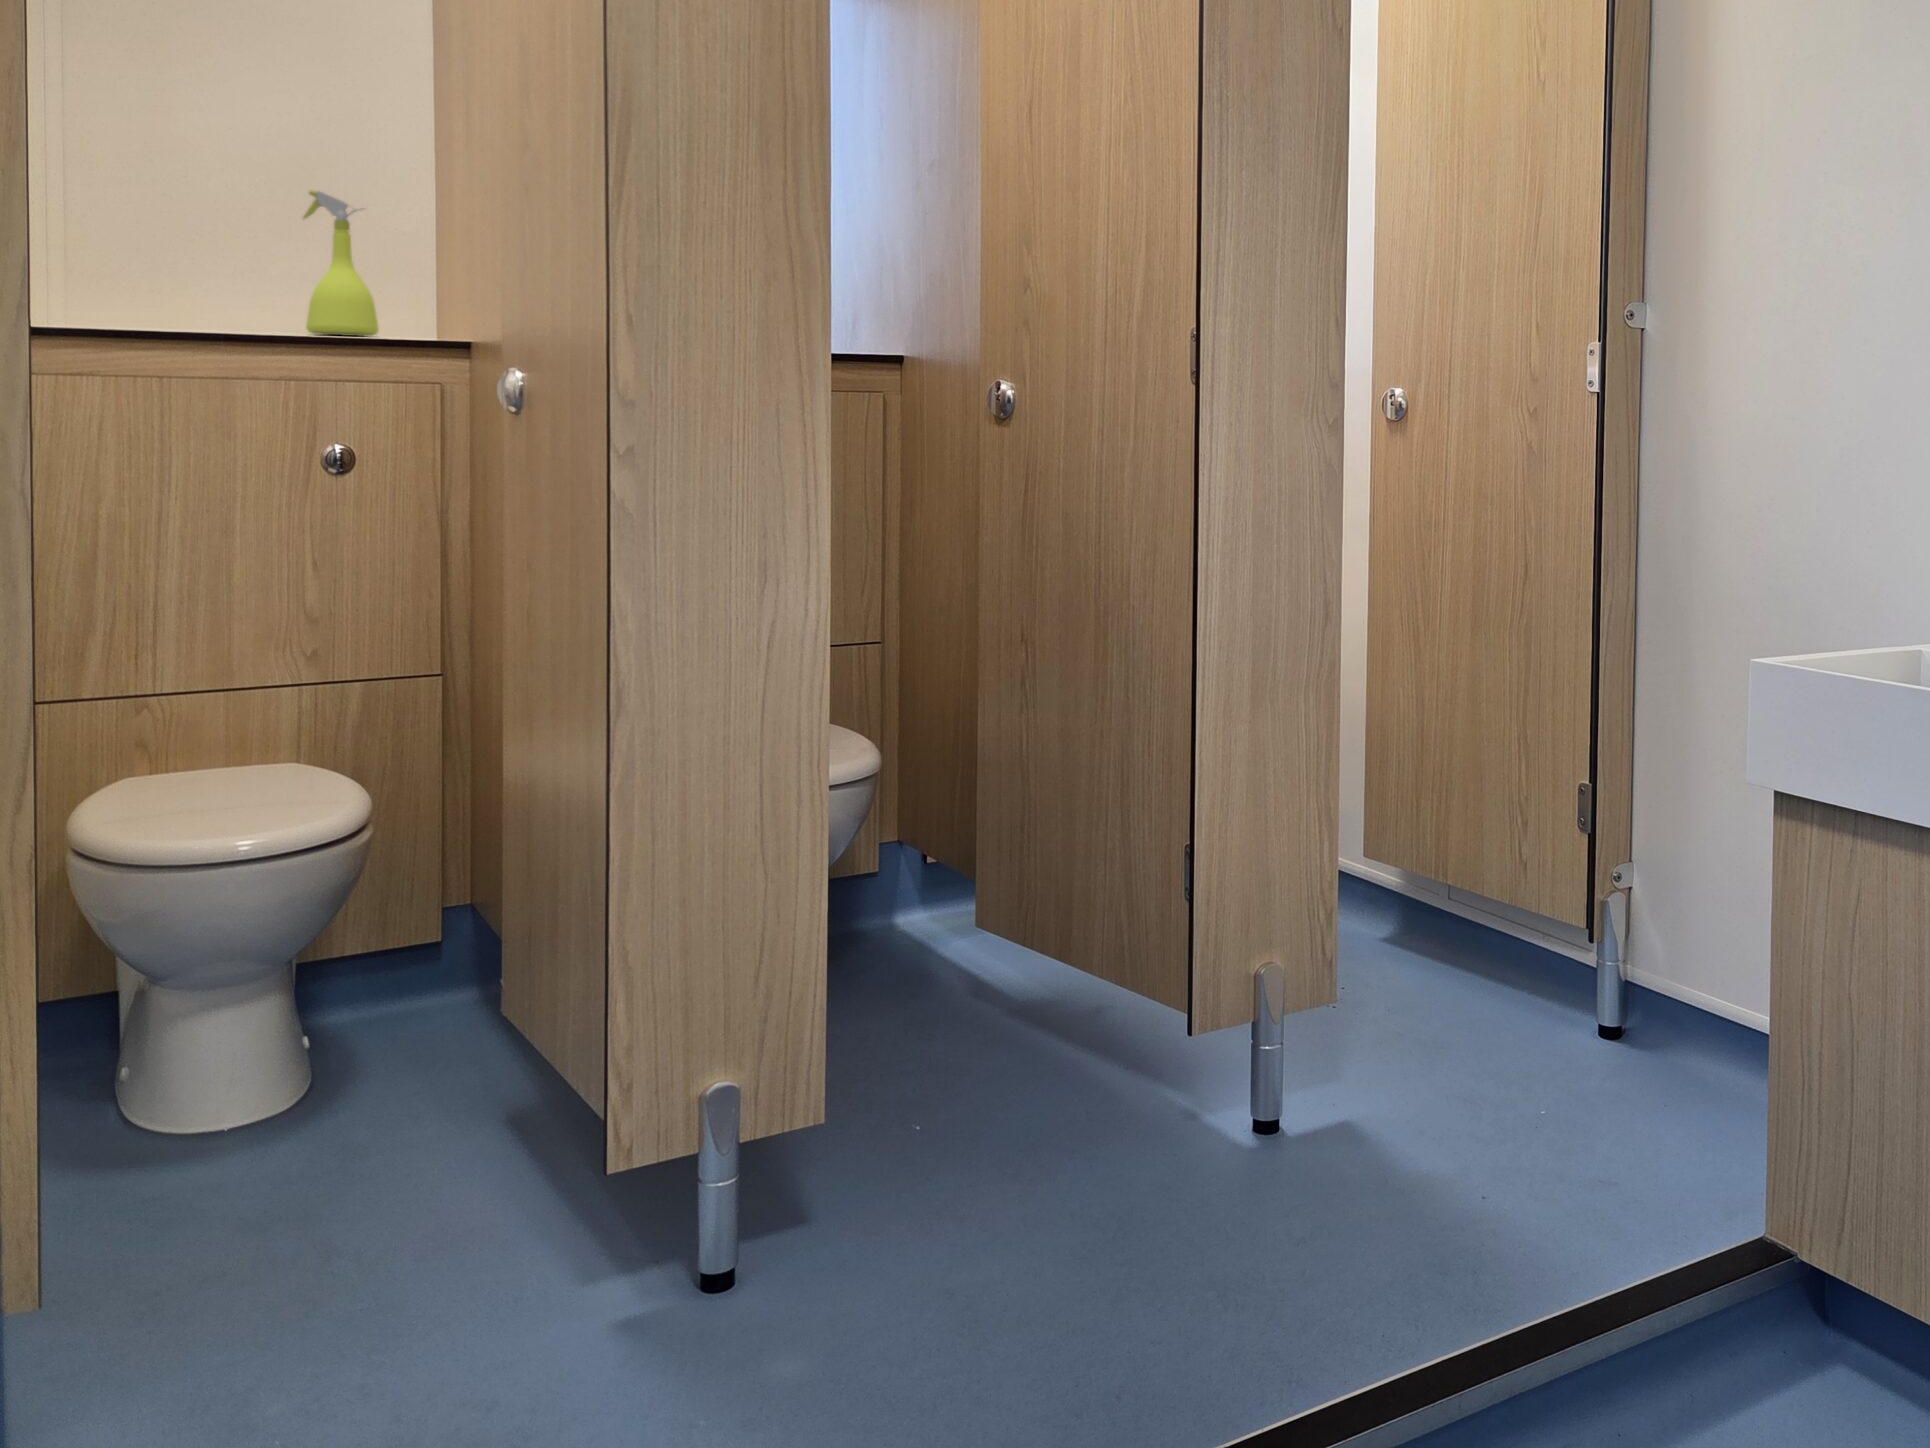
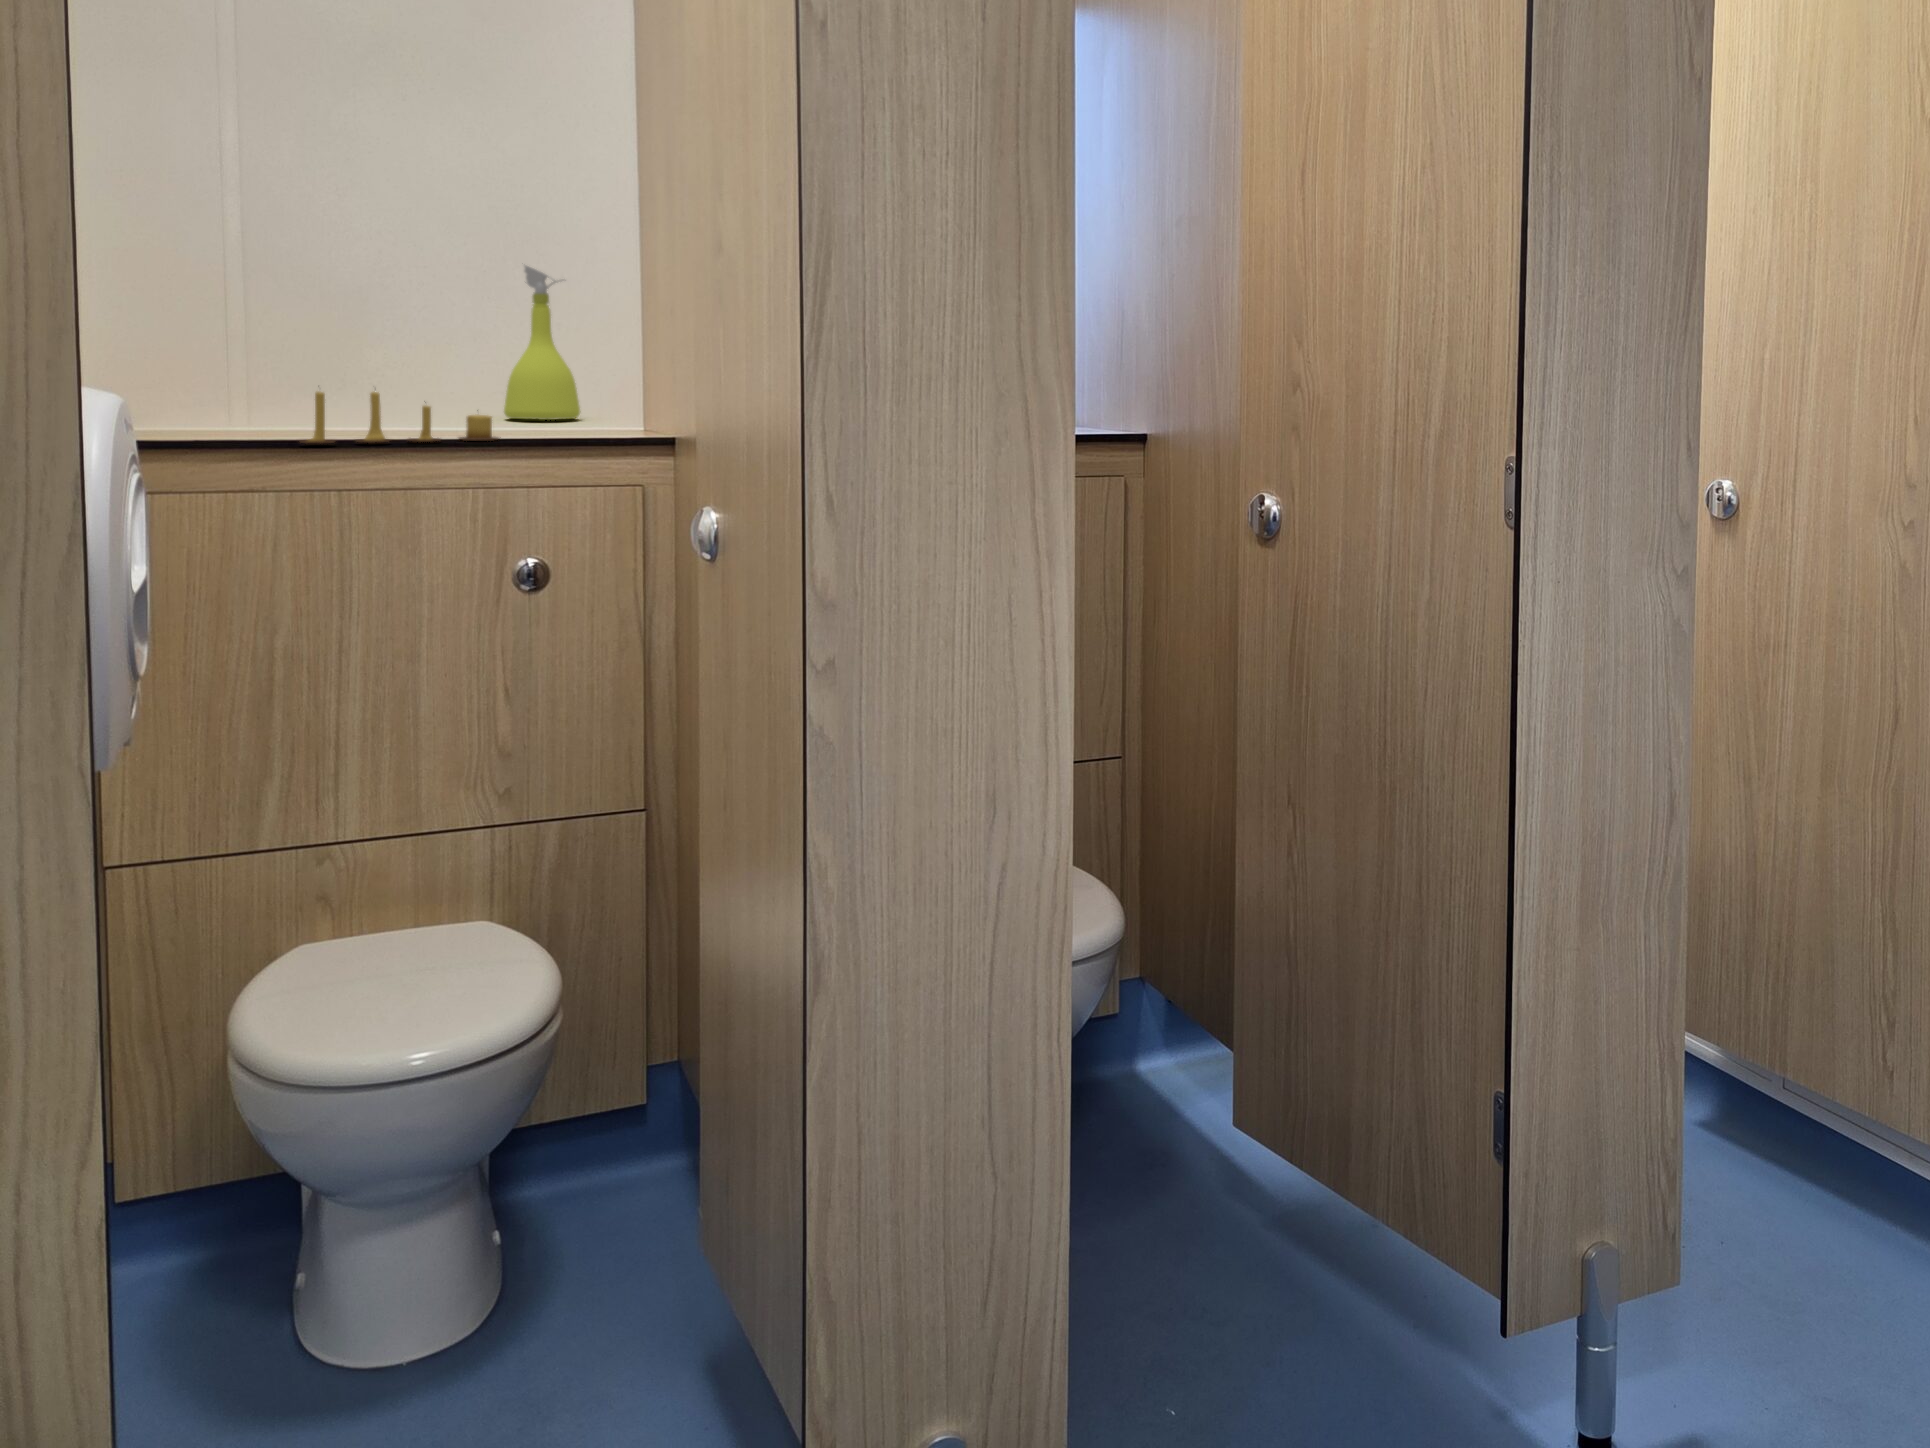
candle: none [123,279,311,338] -> present [301,391,499,443]

